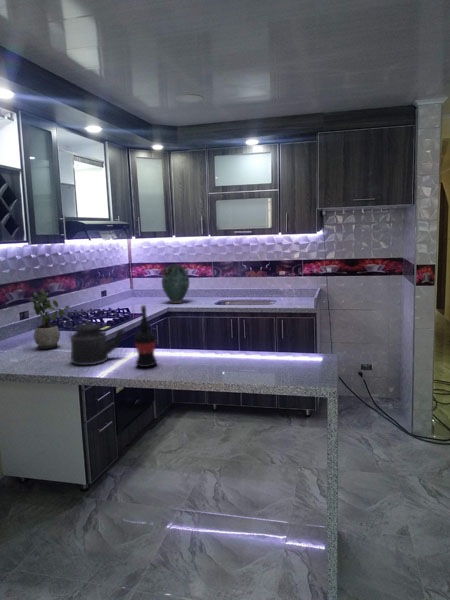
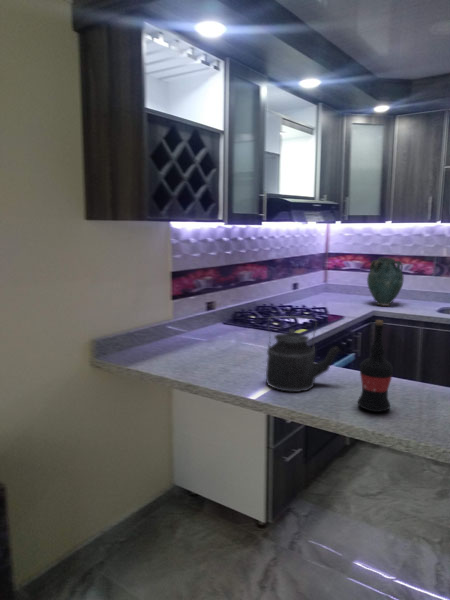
potted plant: present [30,289,70,349] -> none [219,280,267,354]

